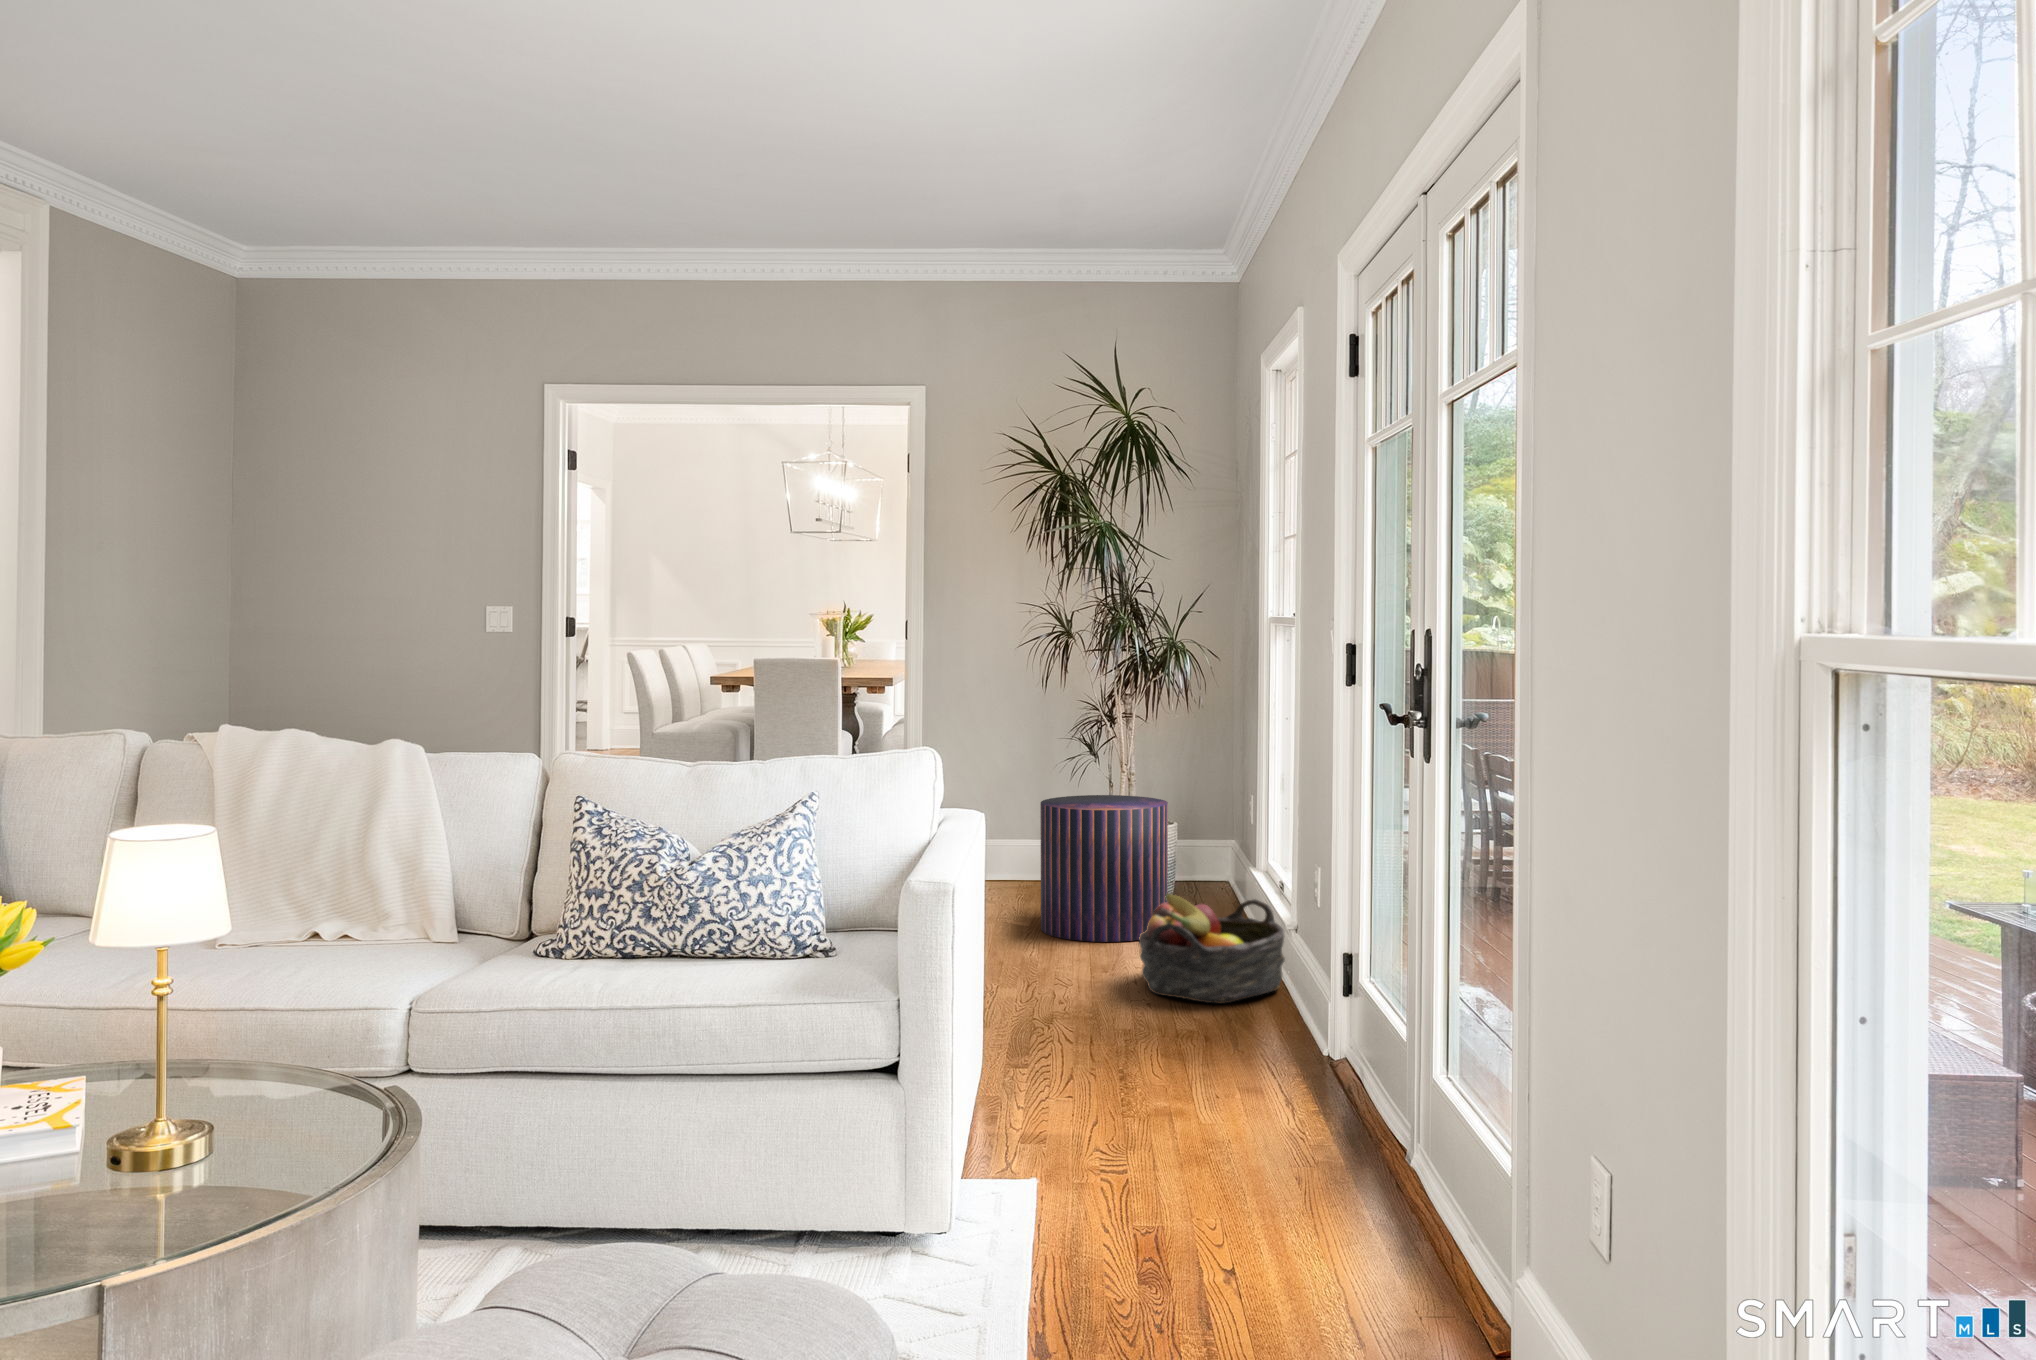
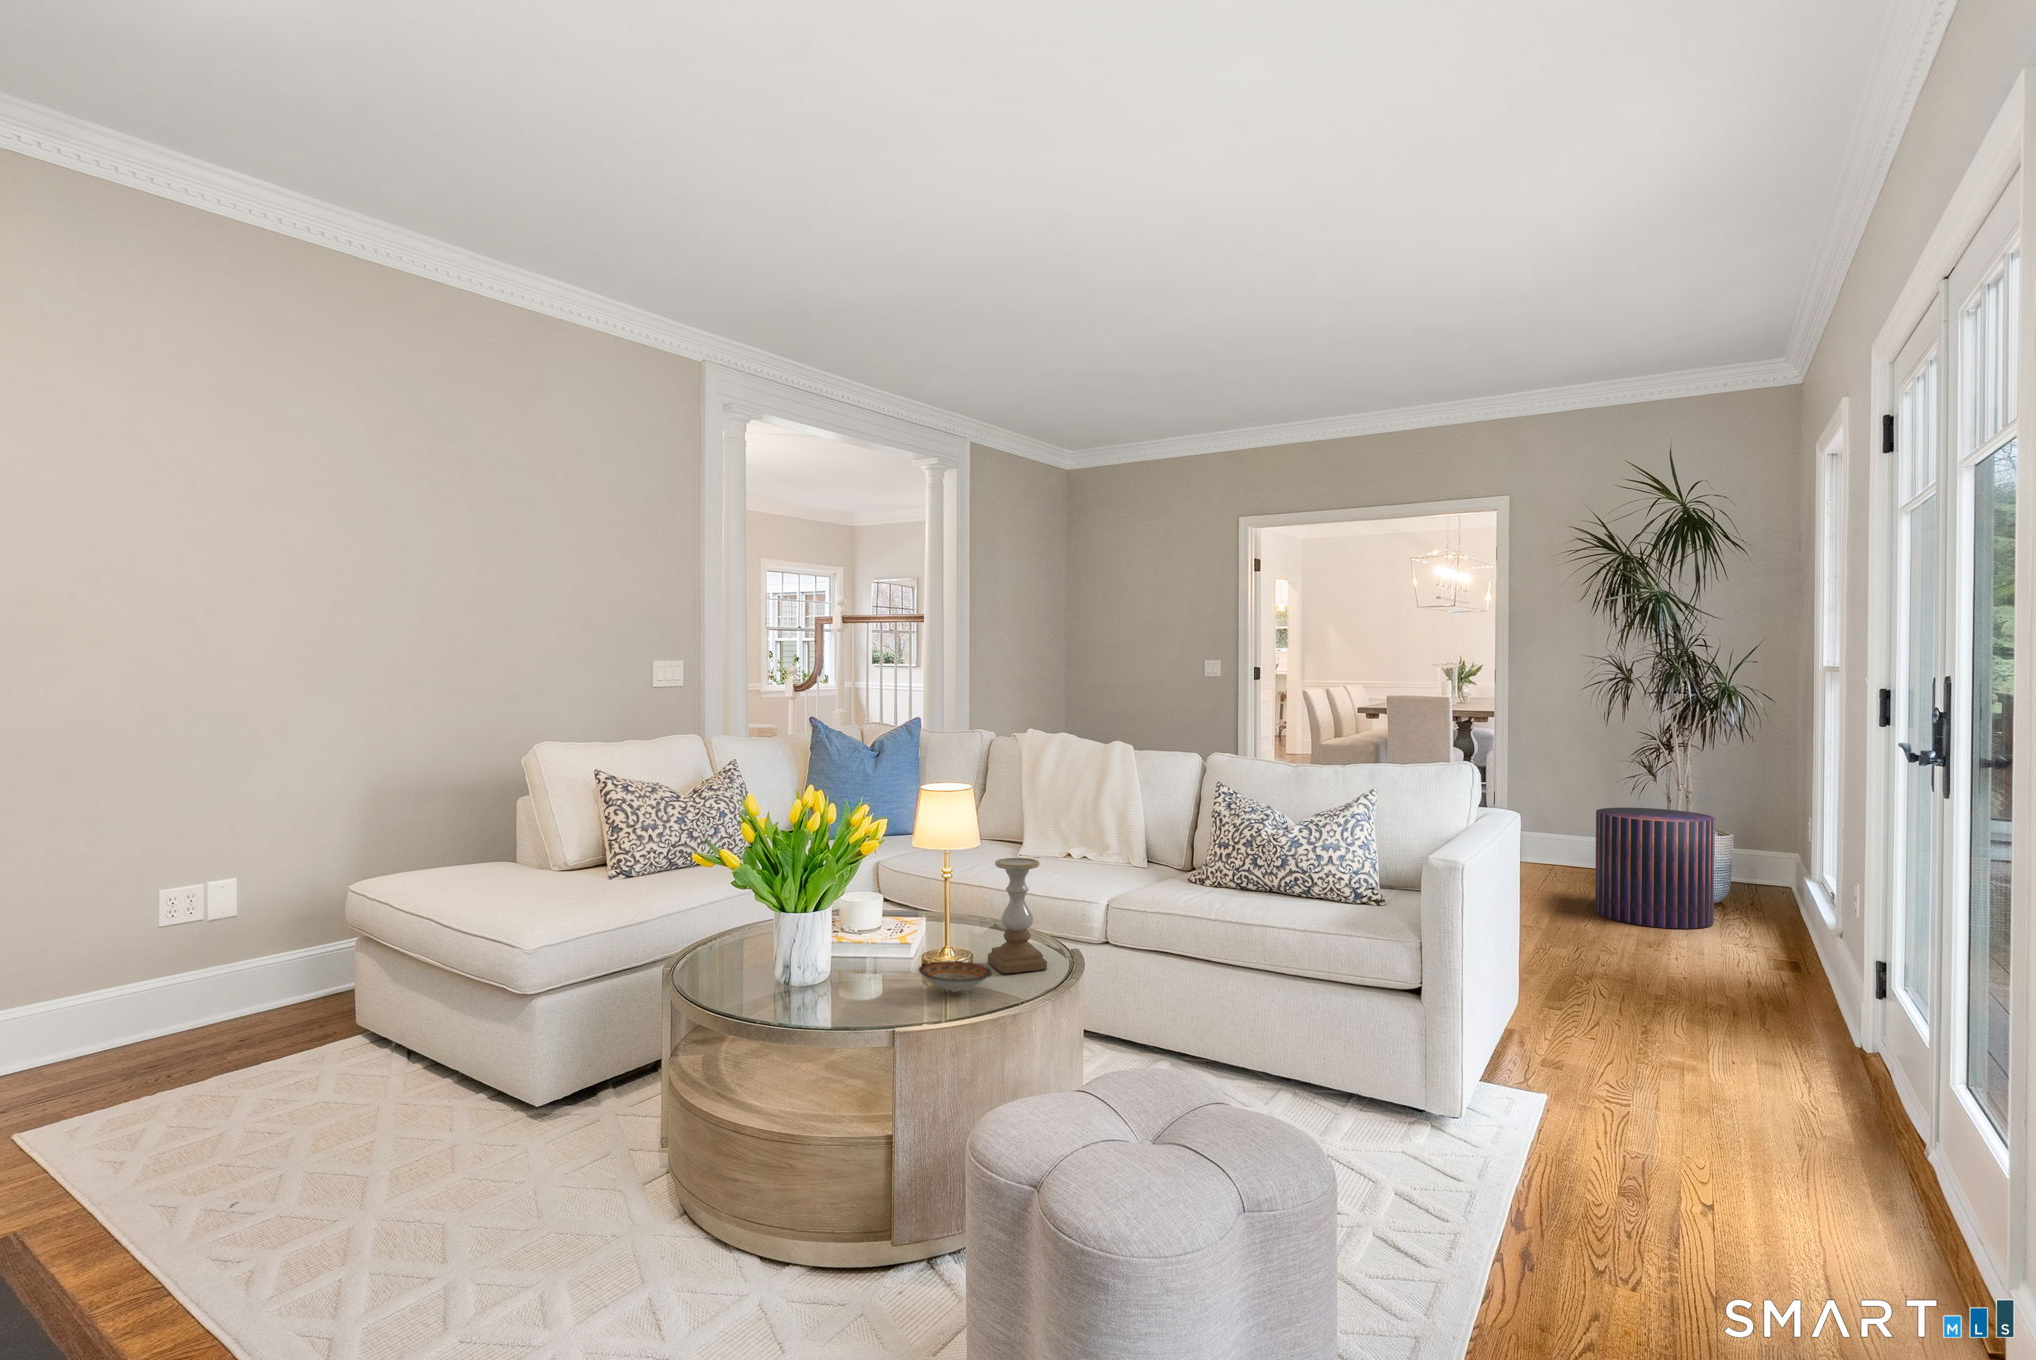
basket: present [1139,894,1285,1004] -> none [1675,892,1822,990]
candle holder: none [236,946,349,1144] -> present [988,858,1047,974]
ceramic bowl: none [113,1135,259,1191] -> present [919,961,992,992]

